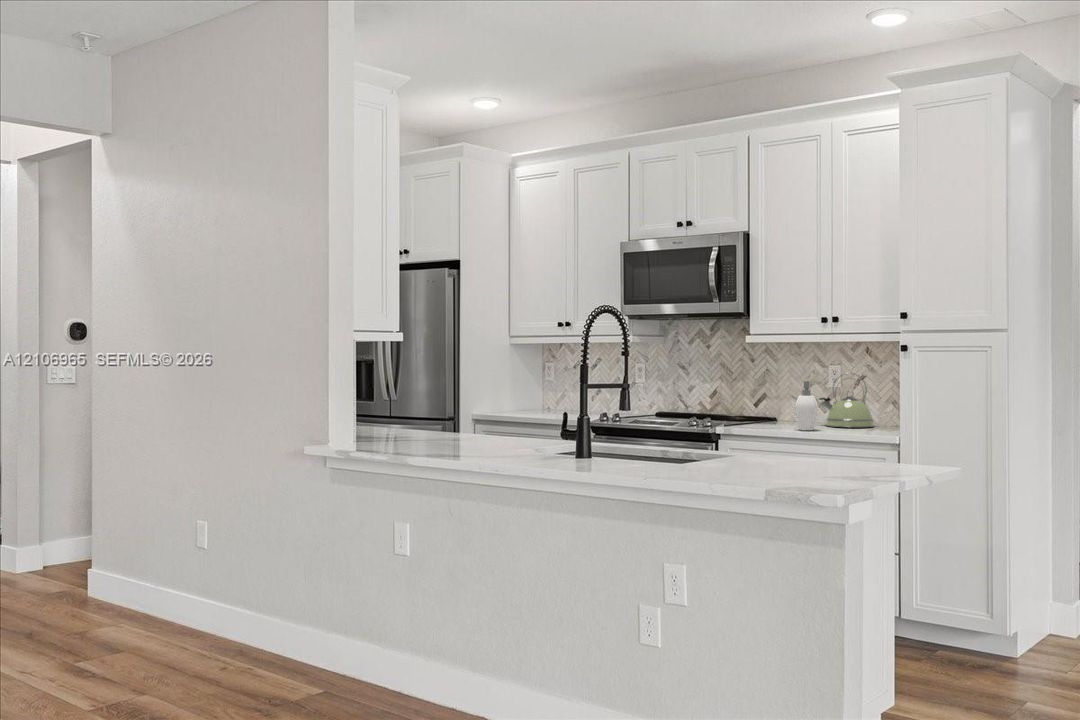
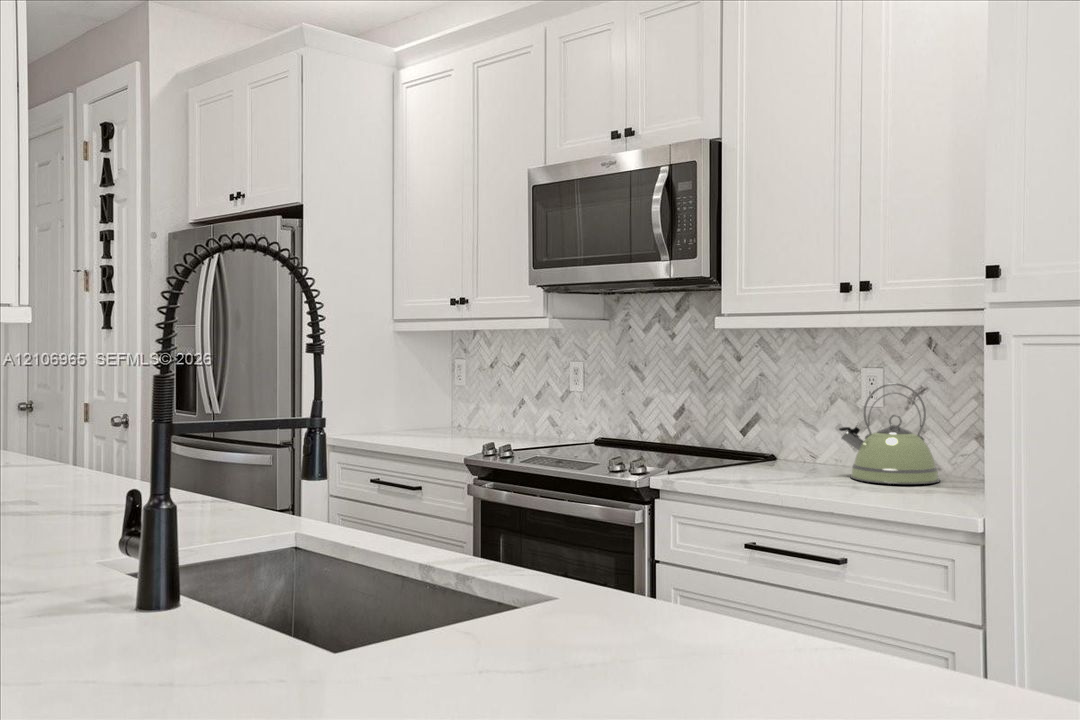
soap dispenser: present [795,381,818,430] -> none [789,400,839,491]

